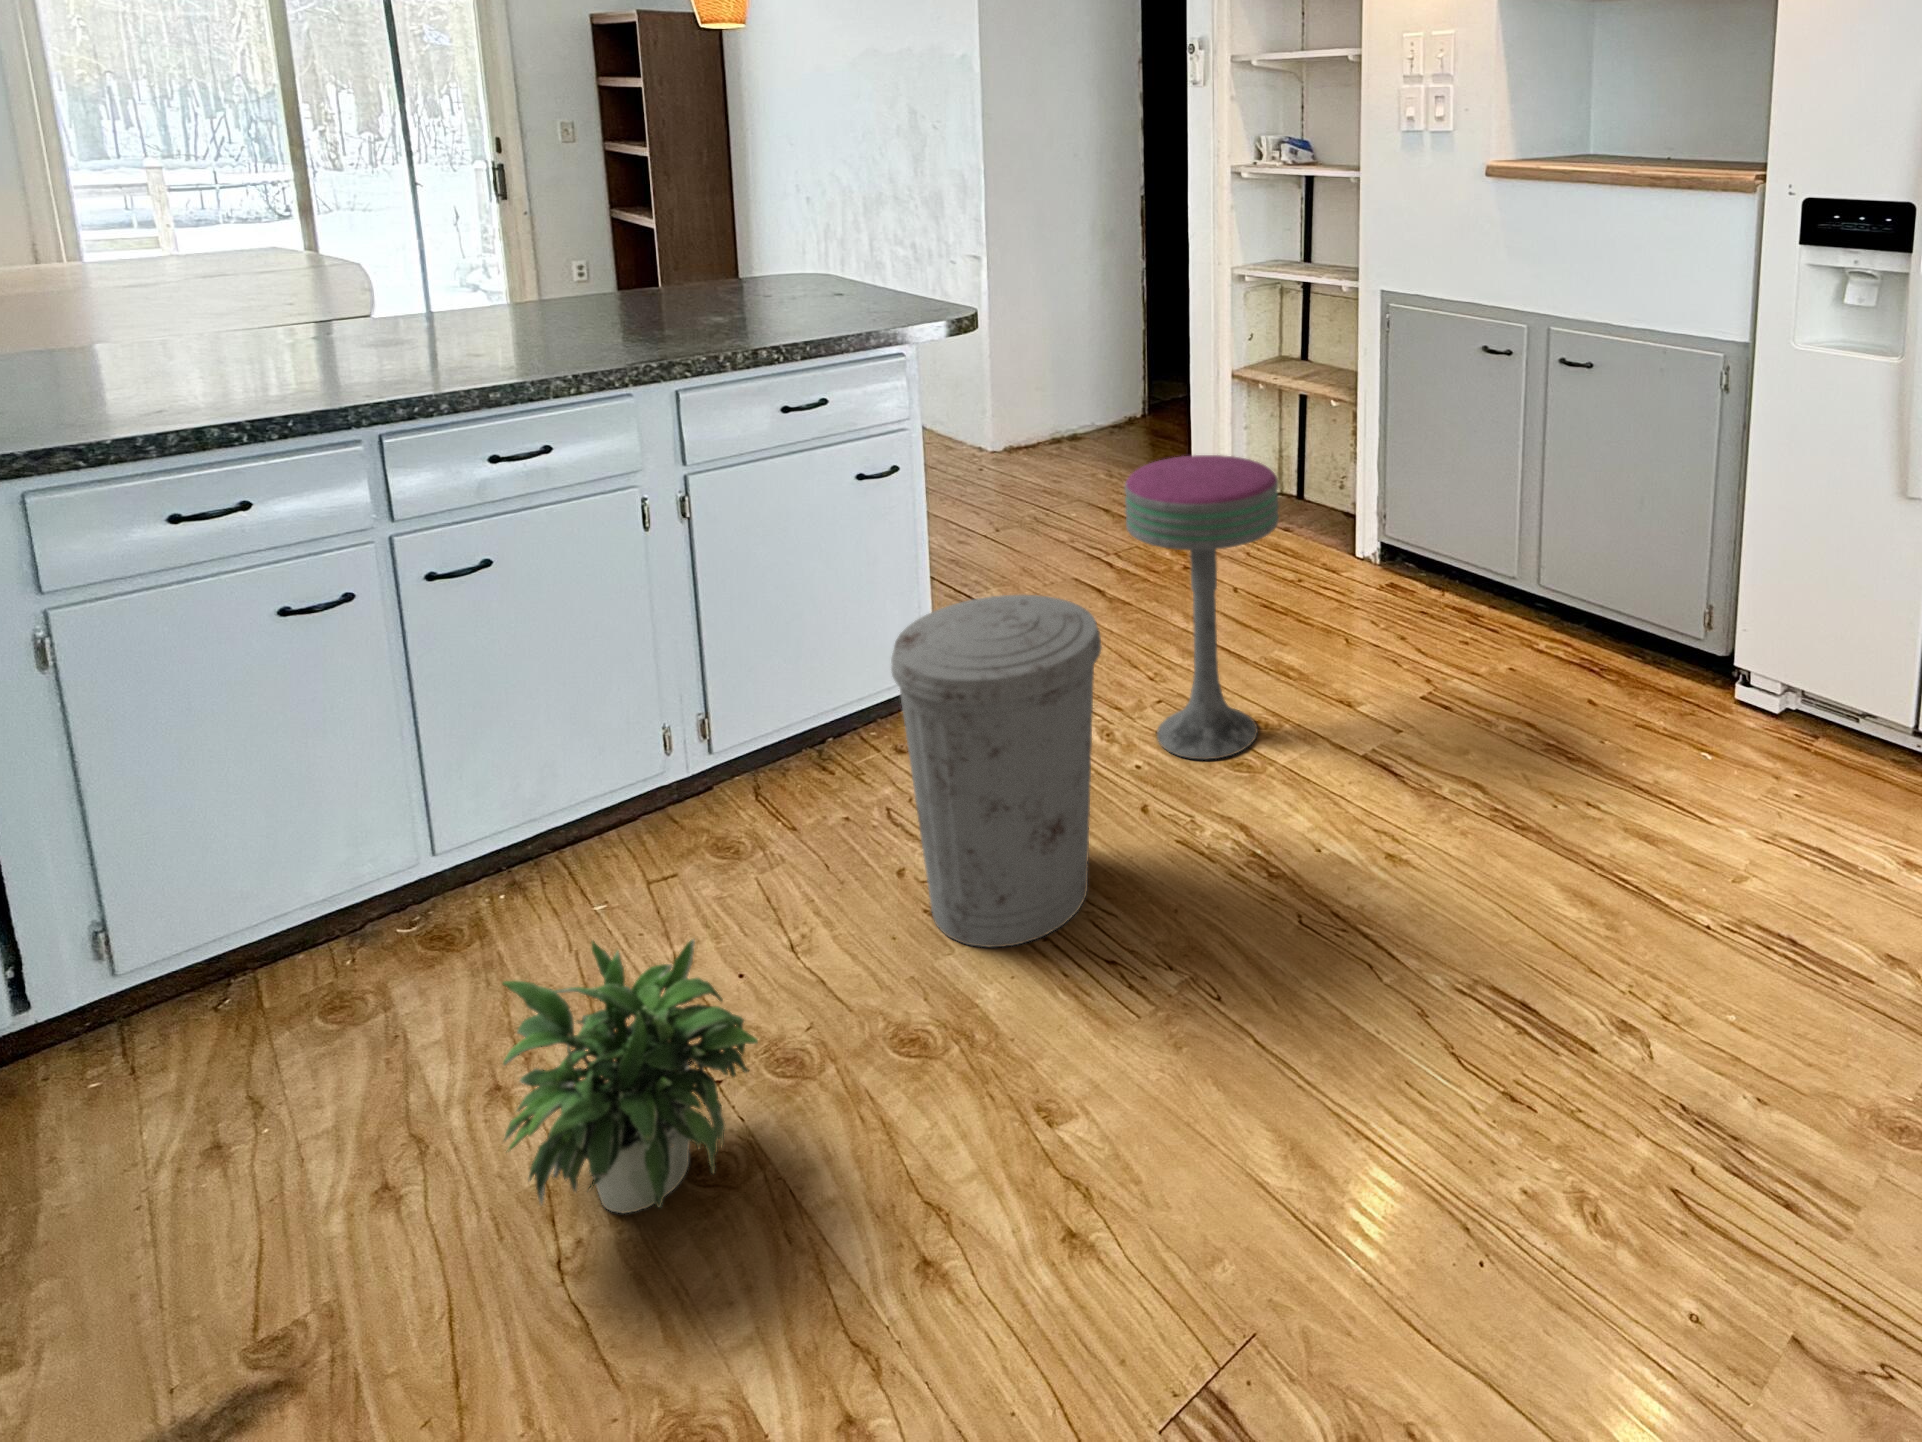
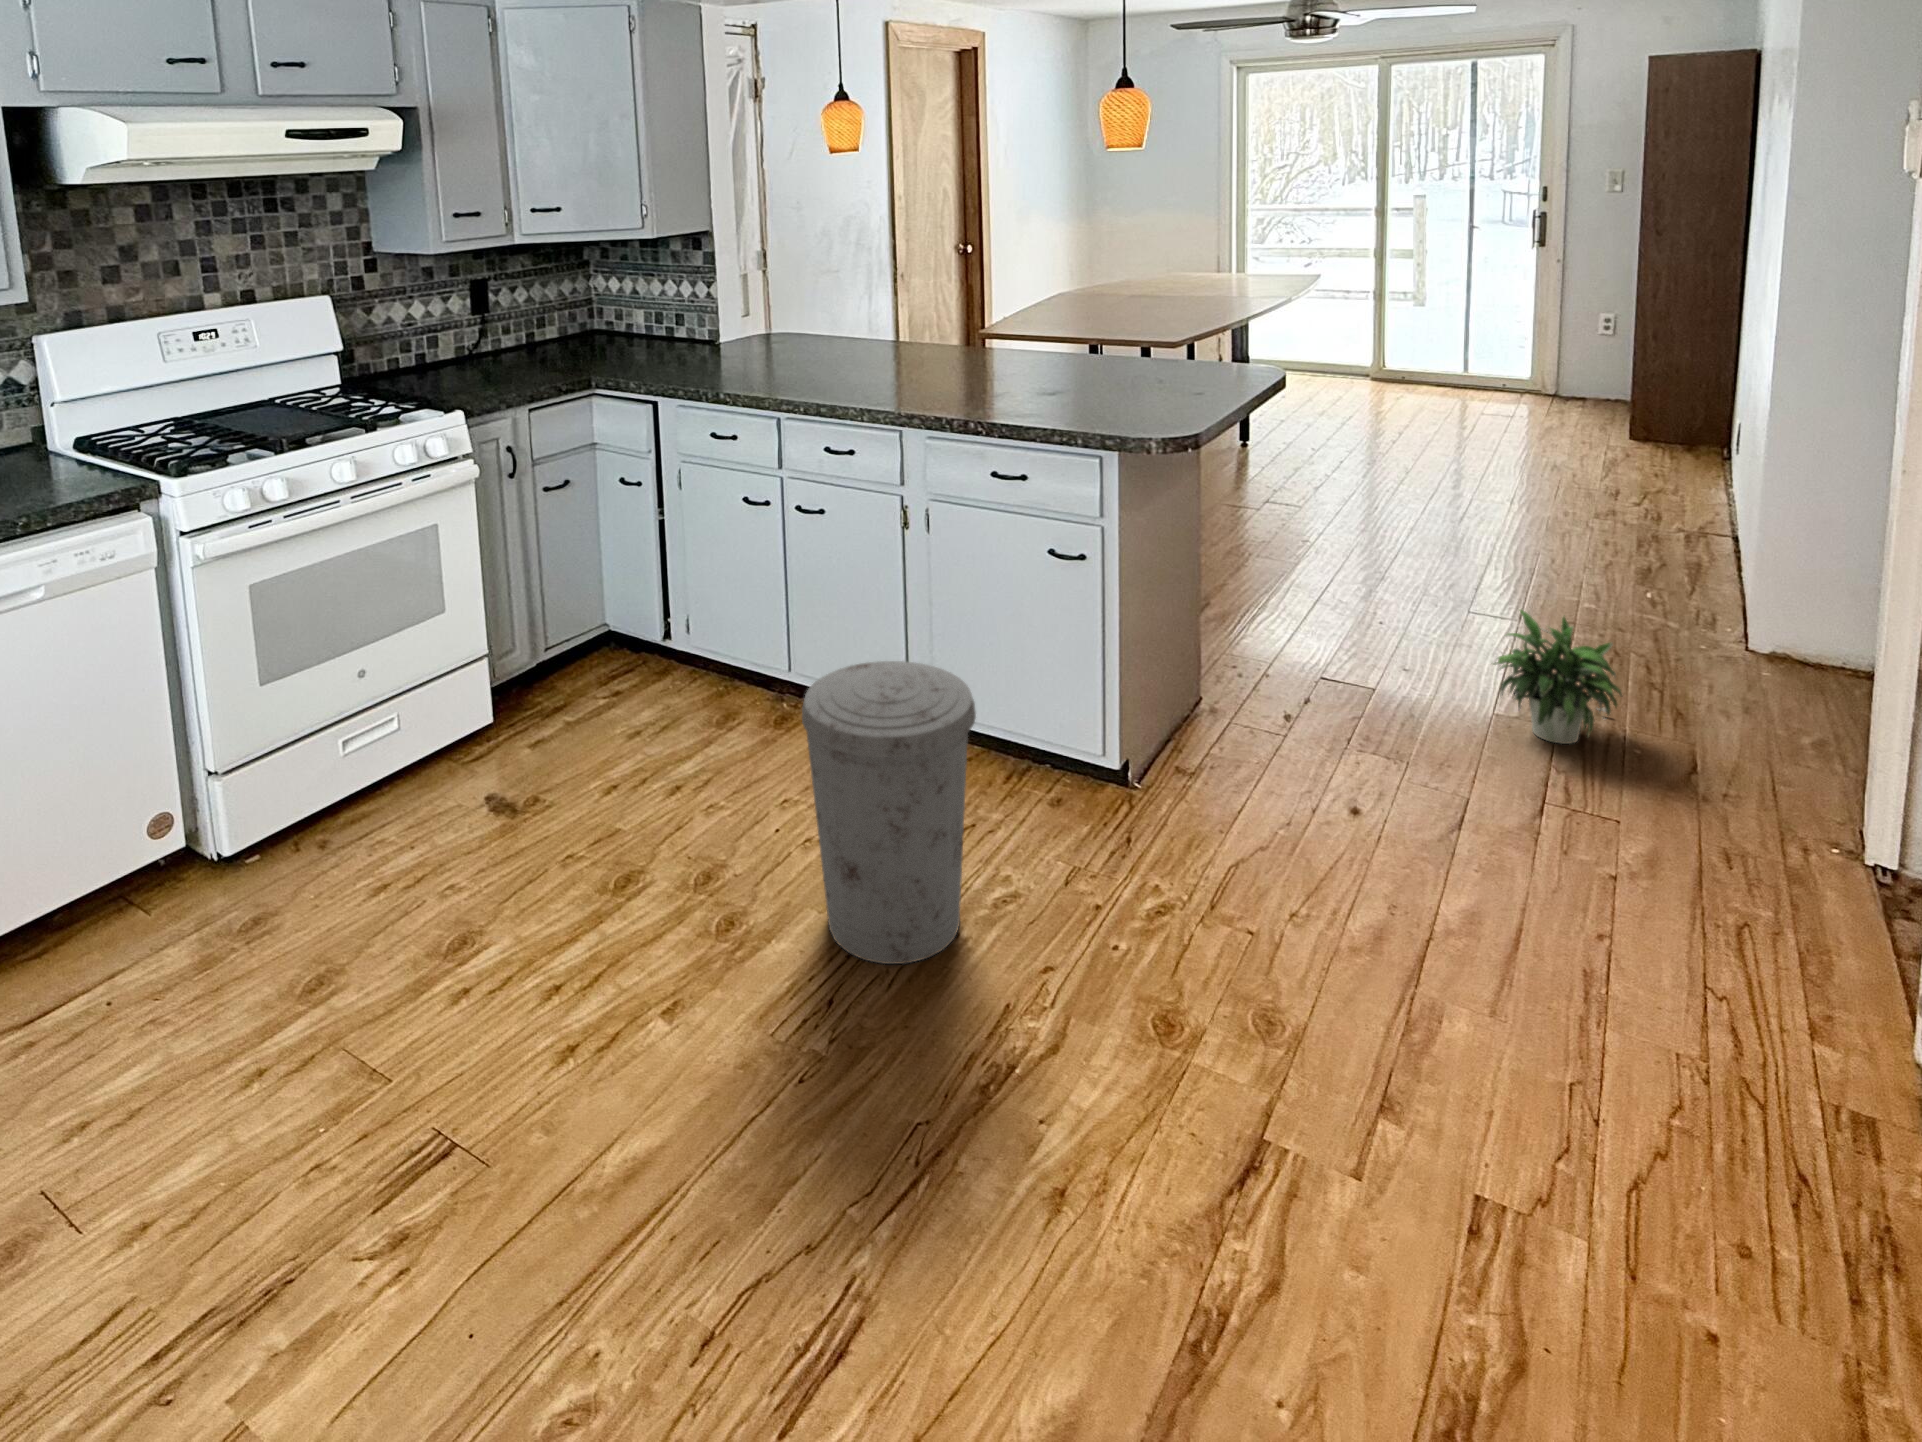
bar stool: present [1125,455,1279,760] -> none [1124,649,1314,1026]
potted plant: present [503,939,758,1213] -> present [1494,610,1622,744]

